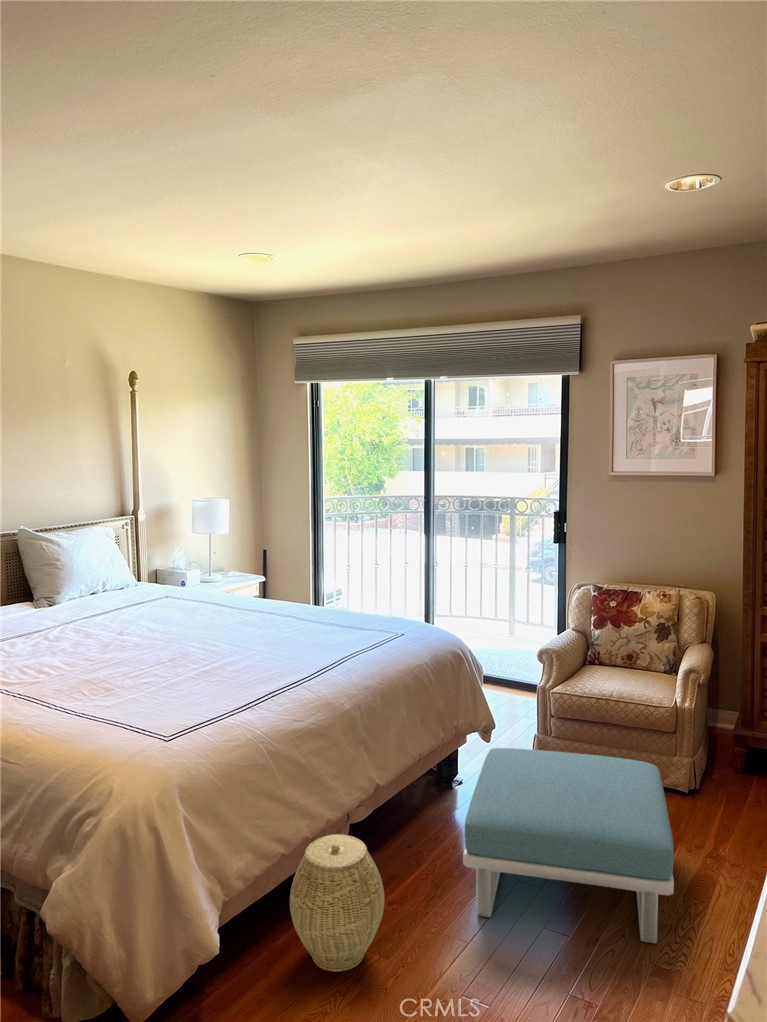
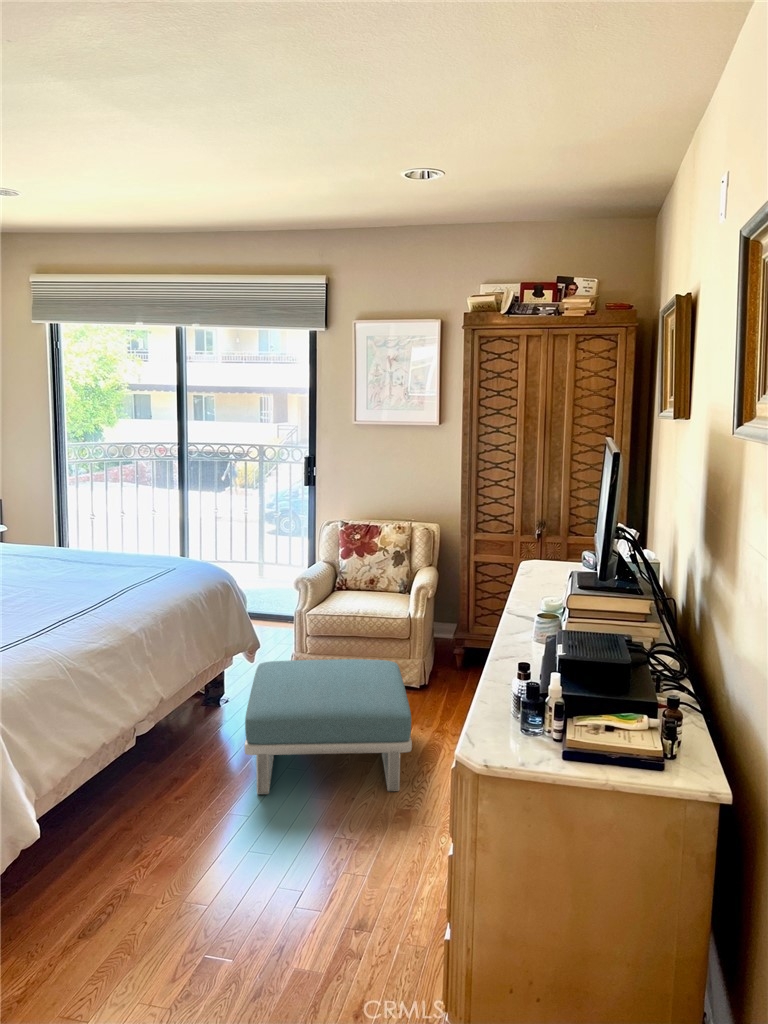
woven basket: present [290,834,384,972] -> none [95,739,181,852]

